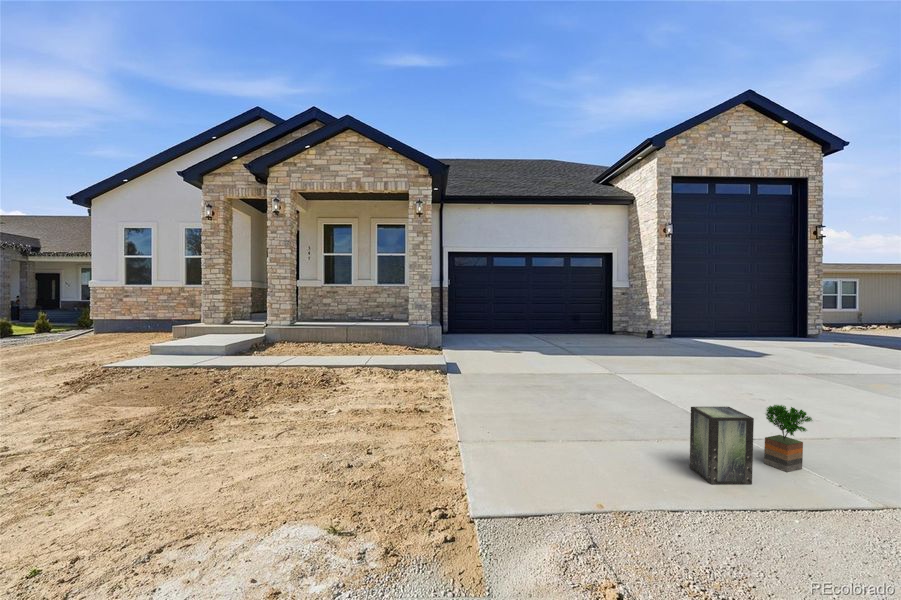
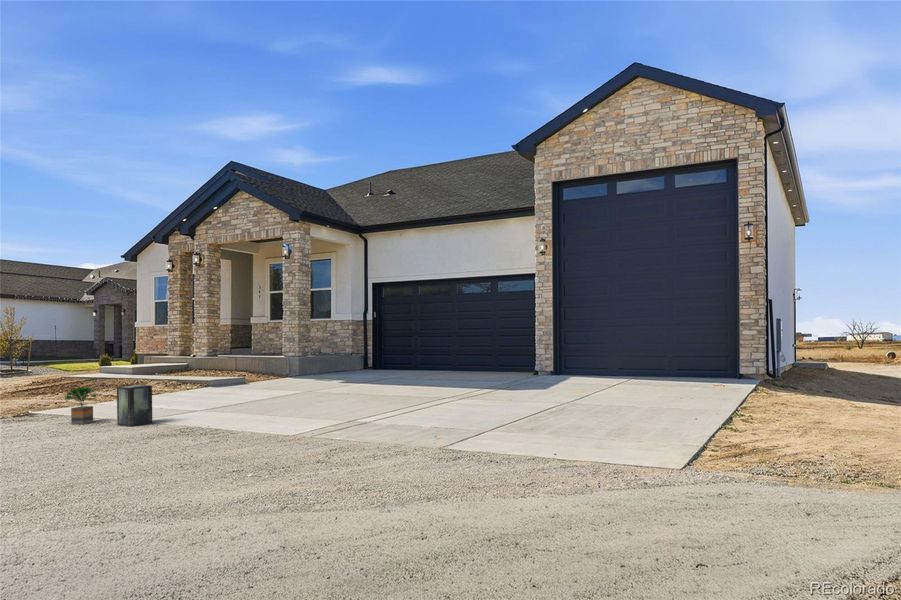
storage box: present [690,407,754,484] -> present [117,385,152,427]

